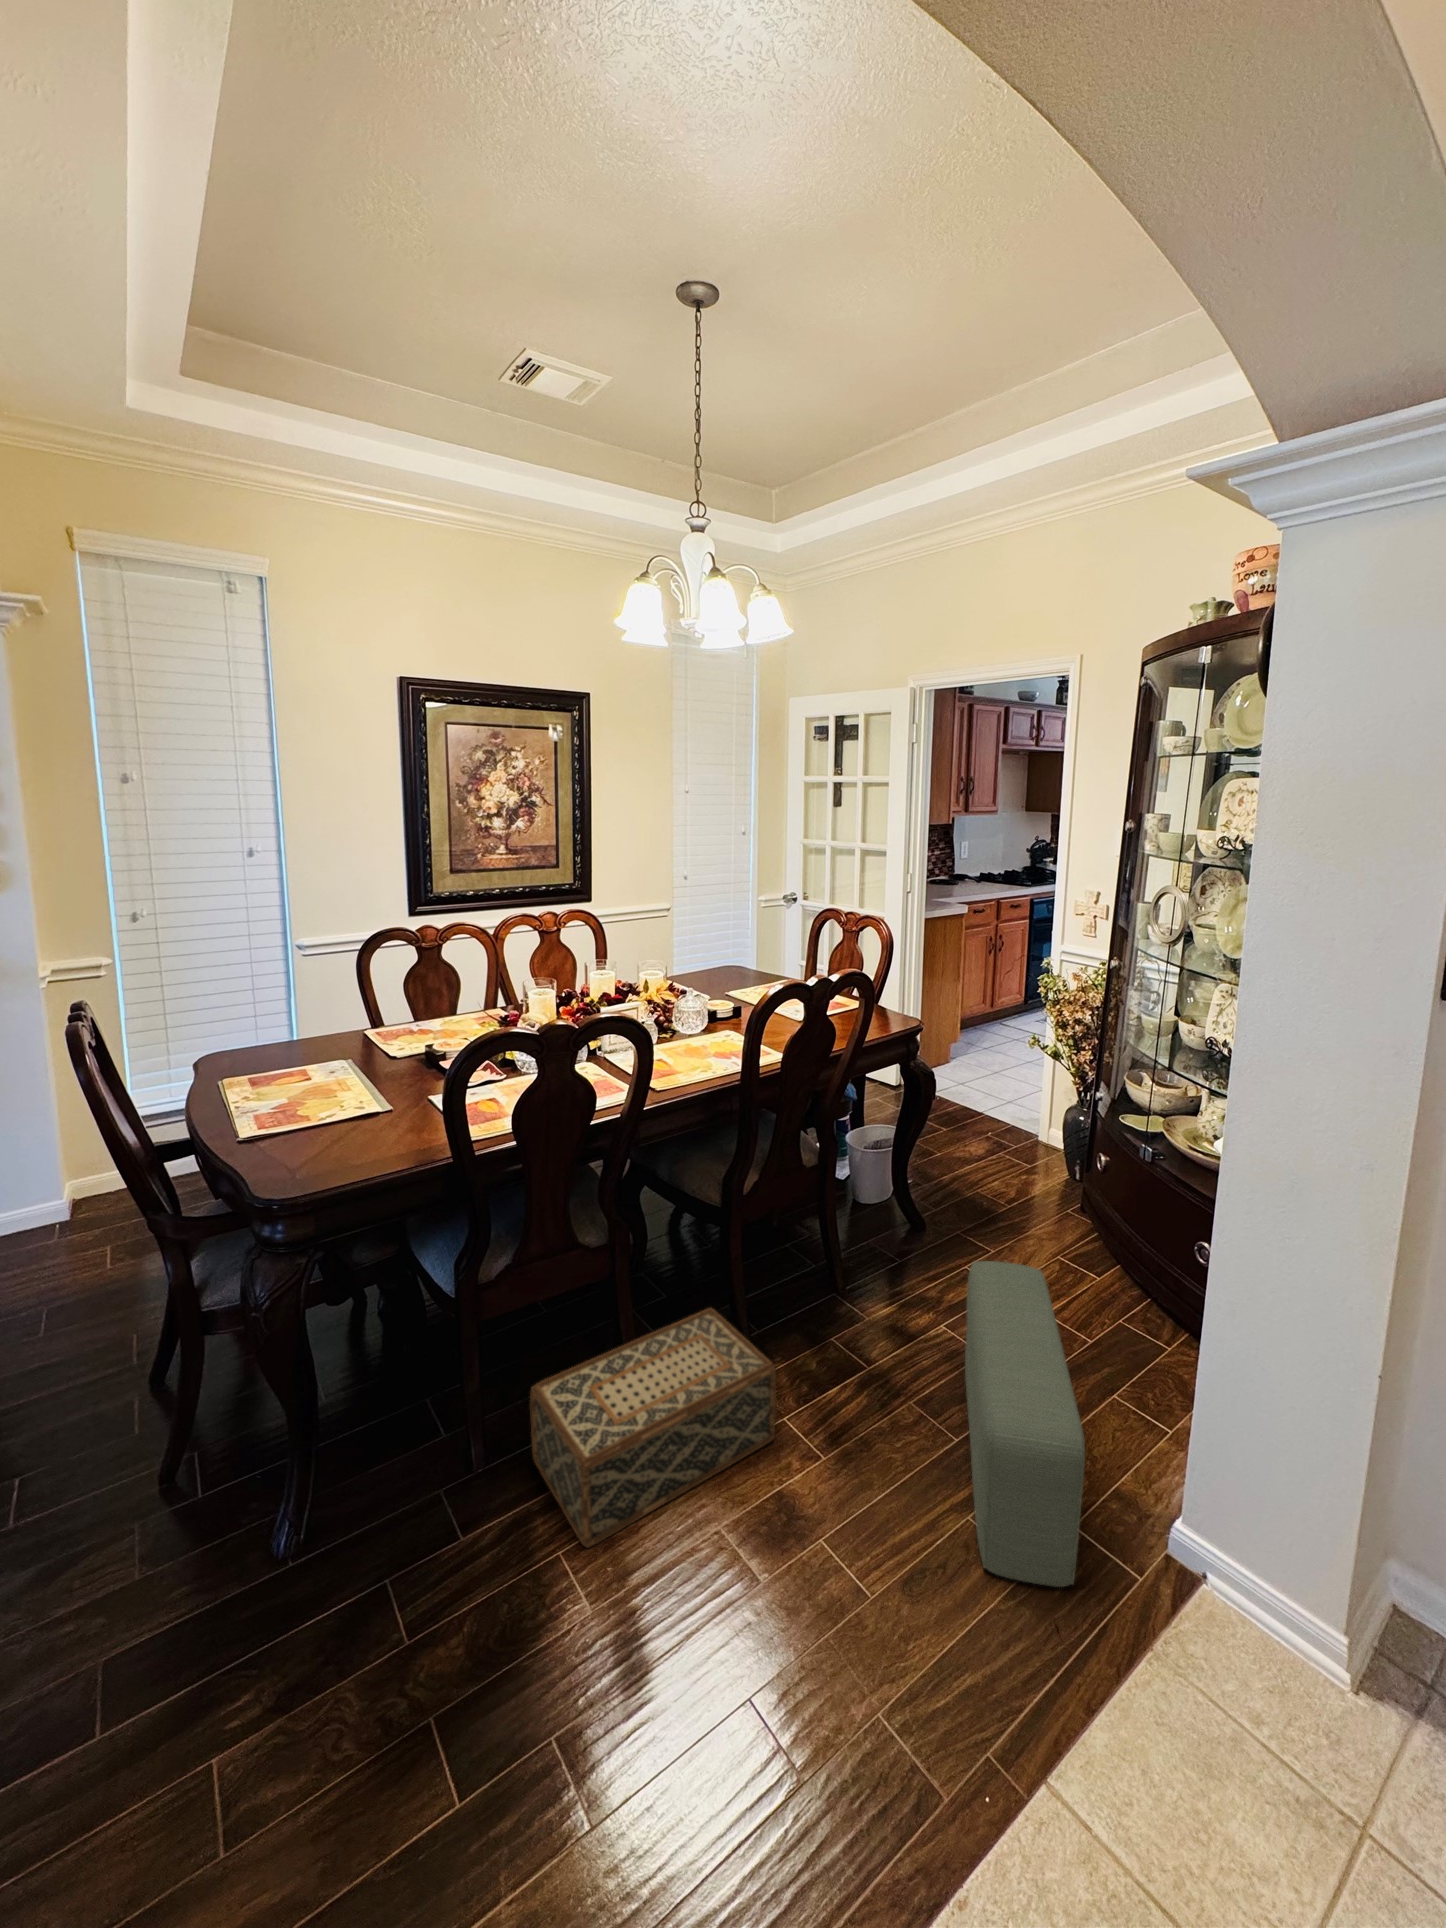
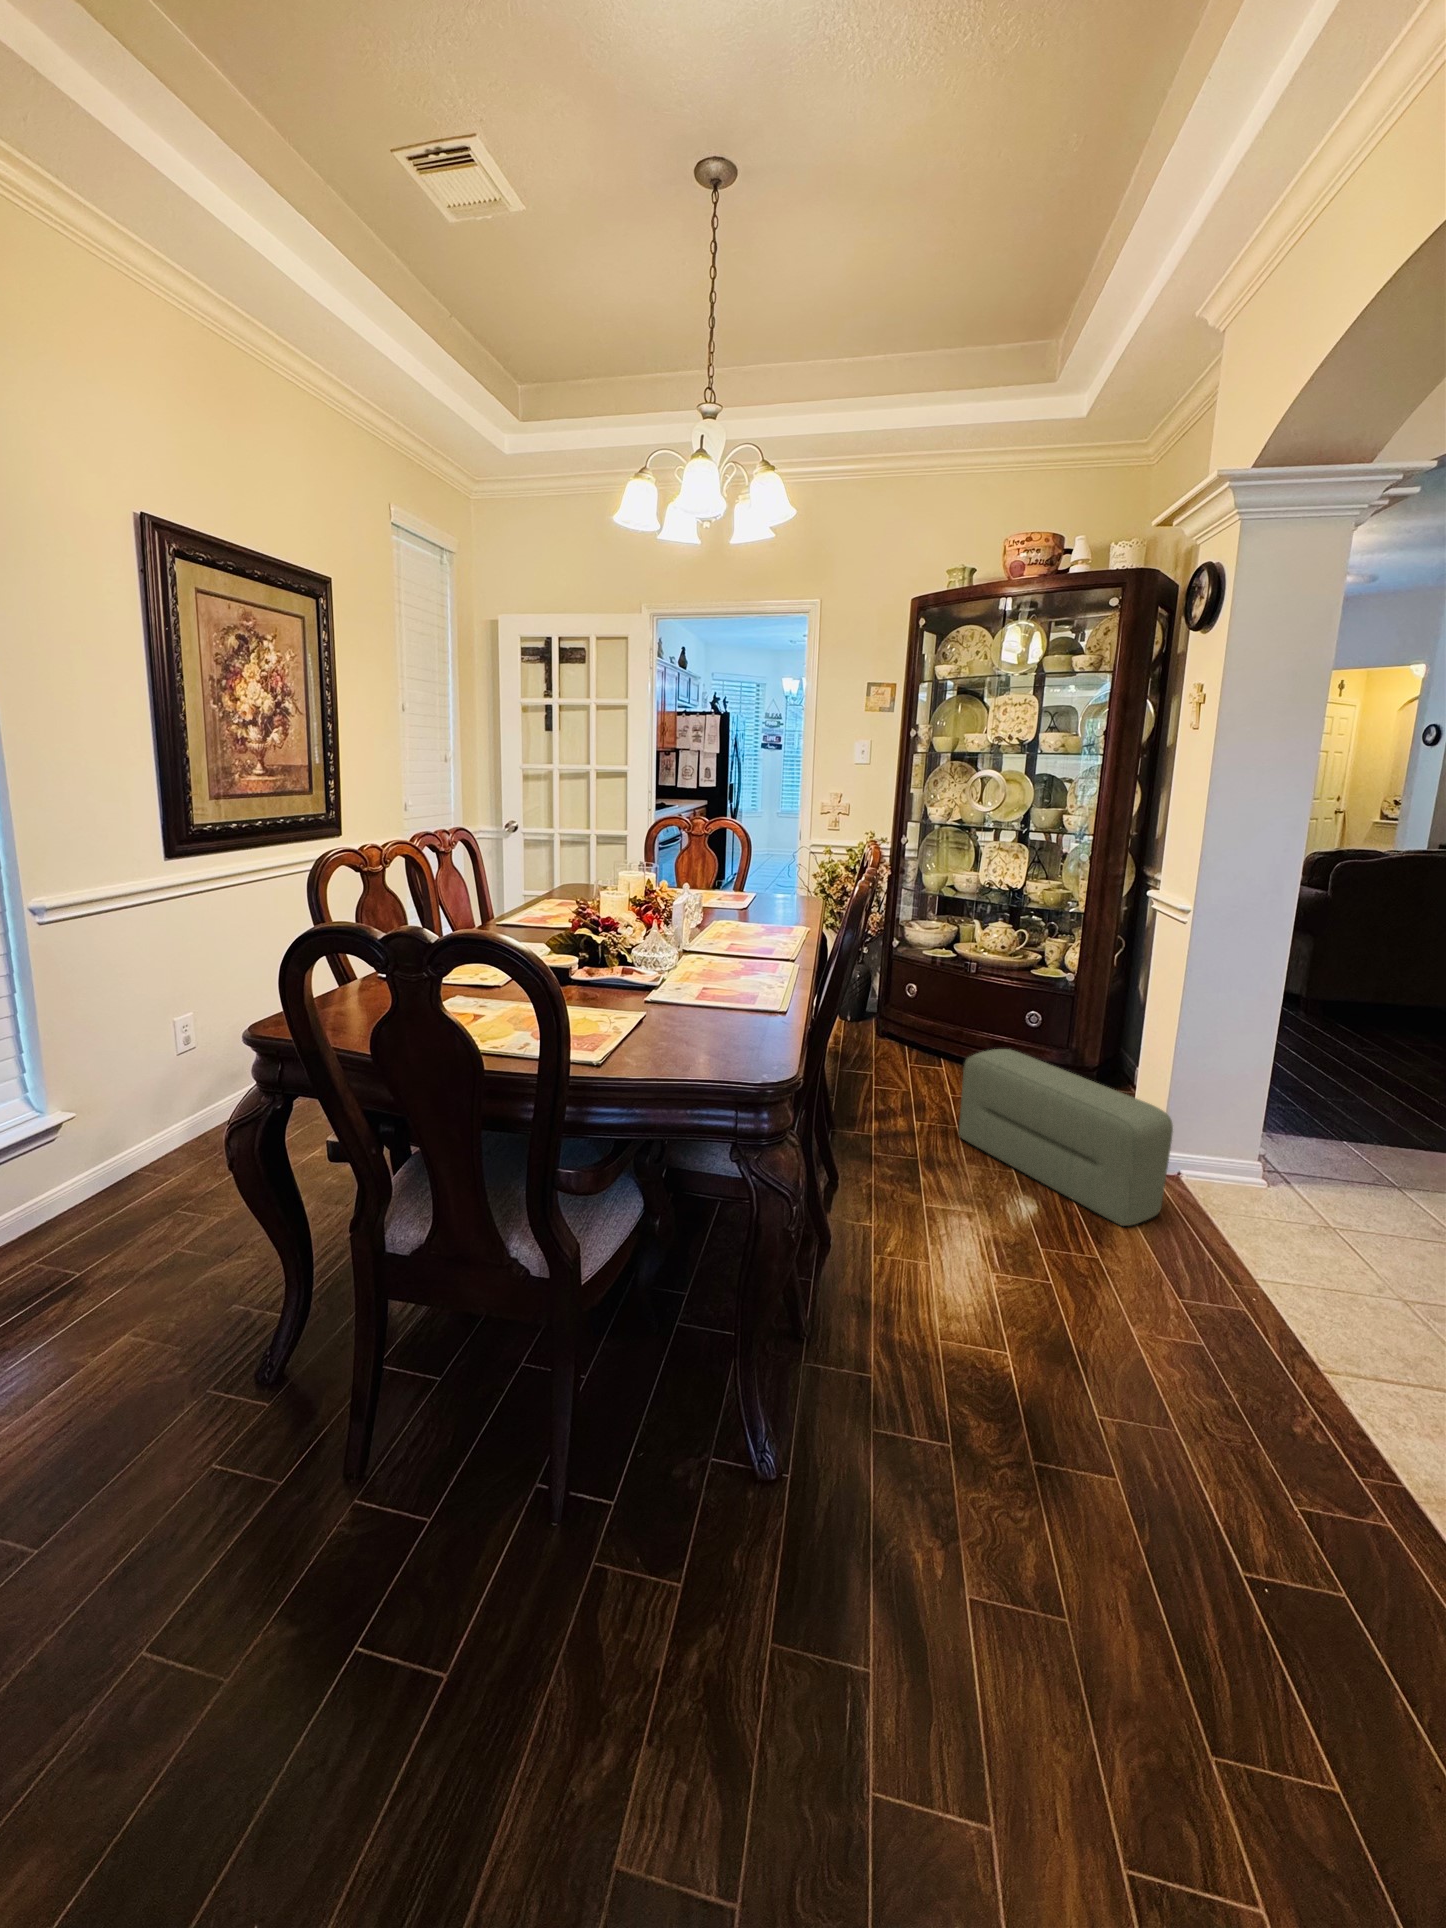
woven basket: present [530,1308,776,1548] -> none [832,1149,964,1342]

